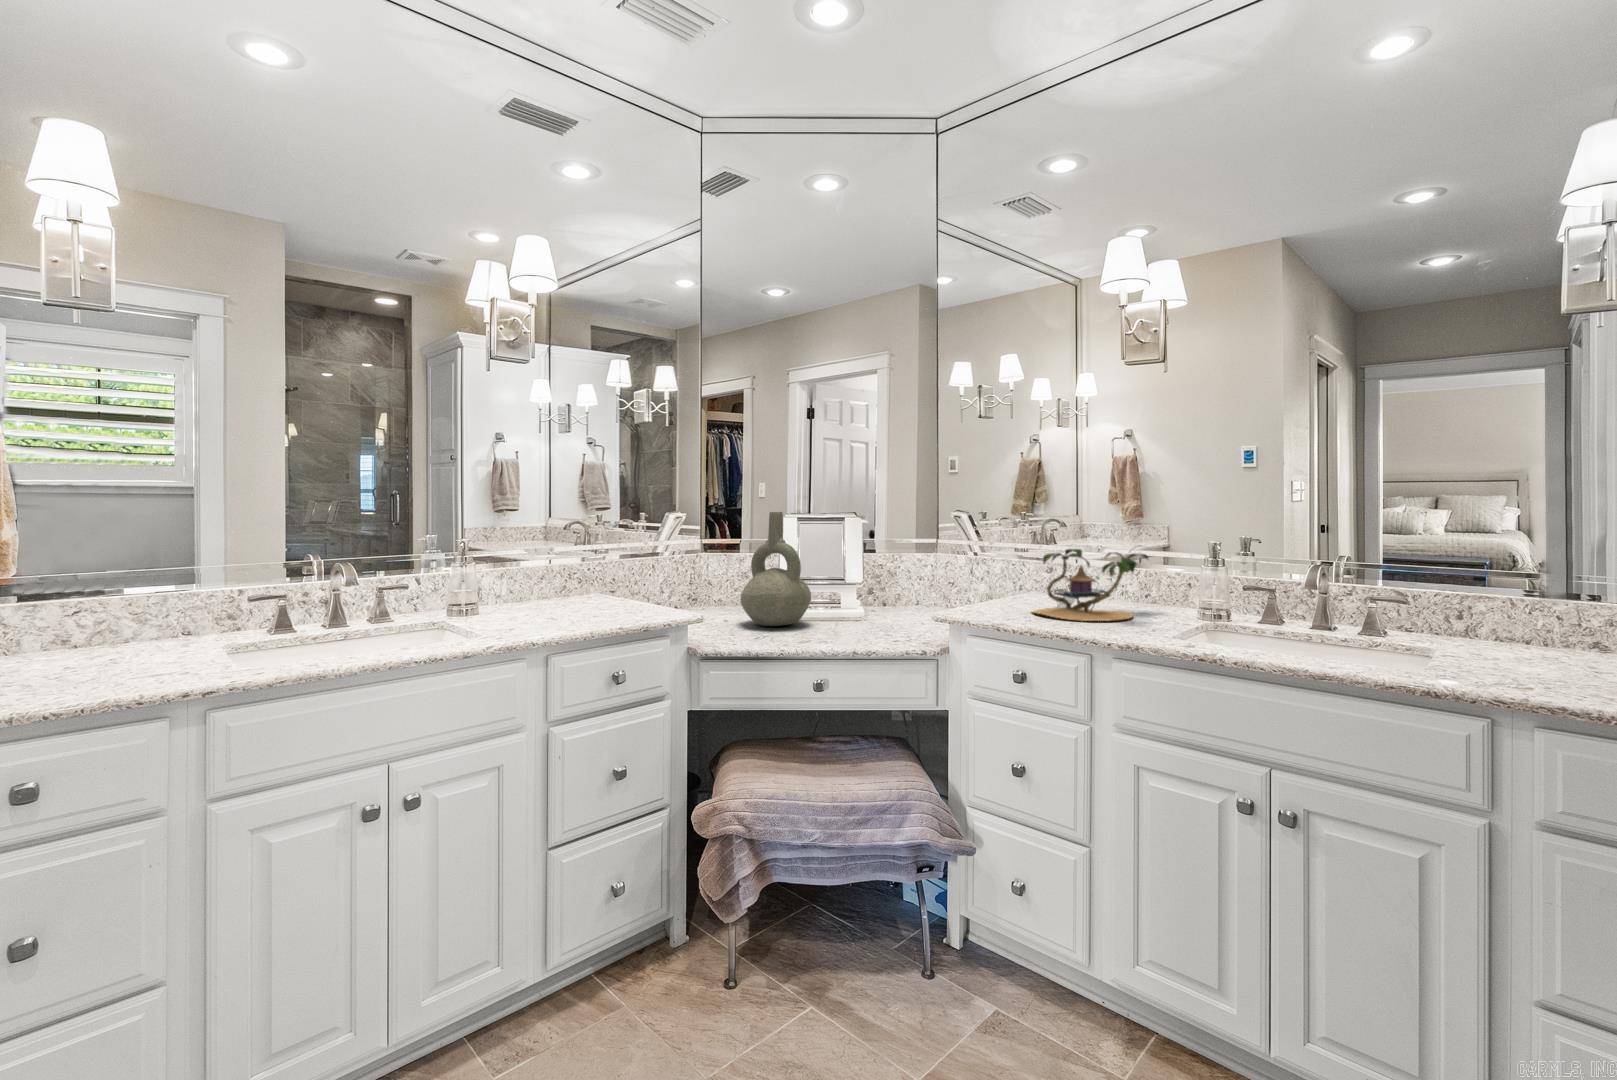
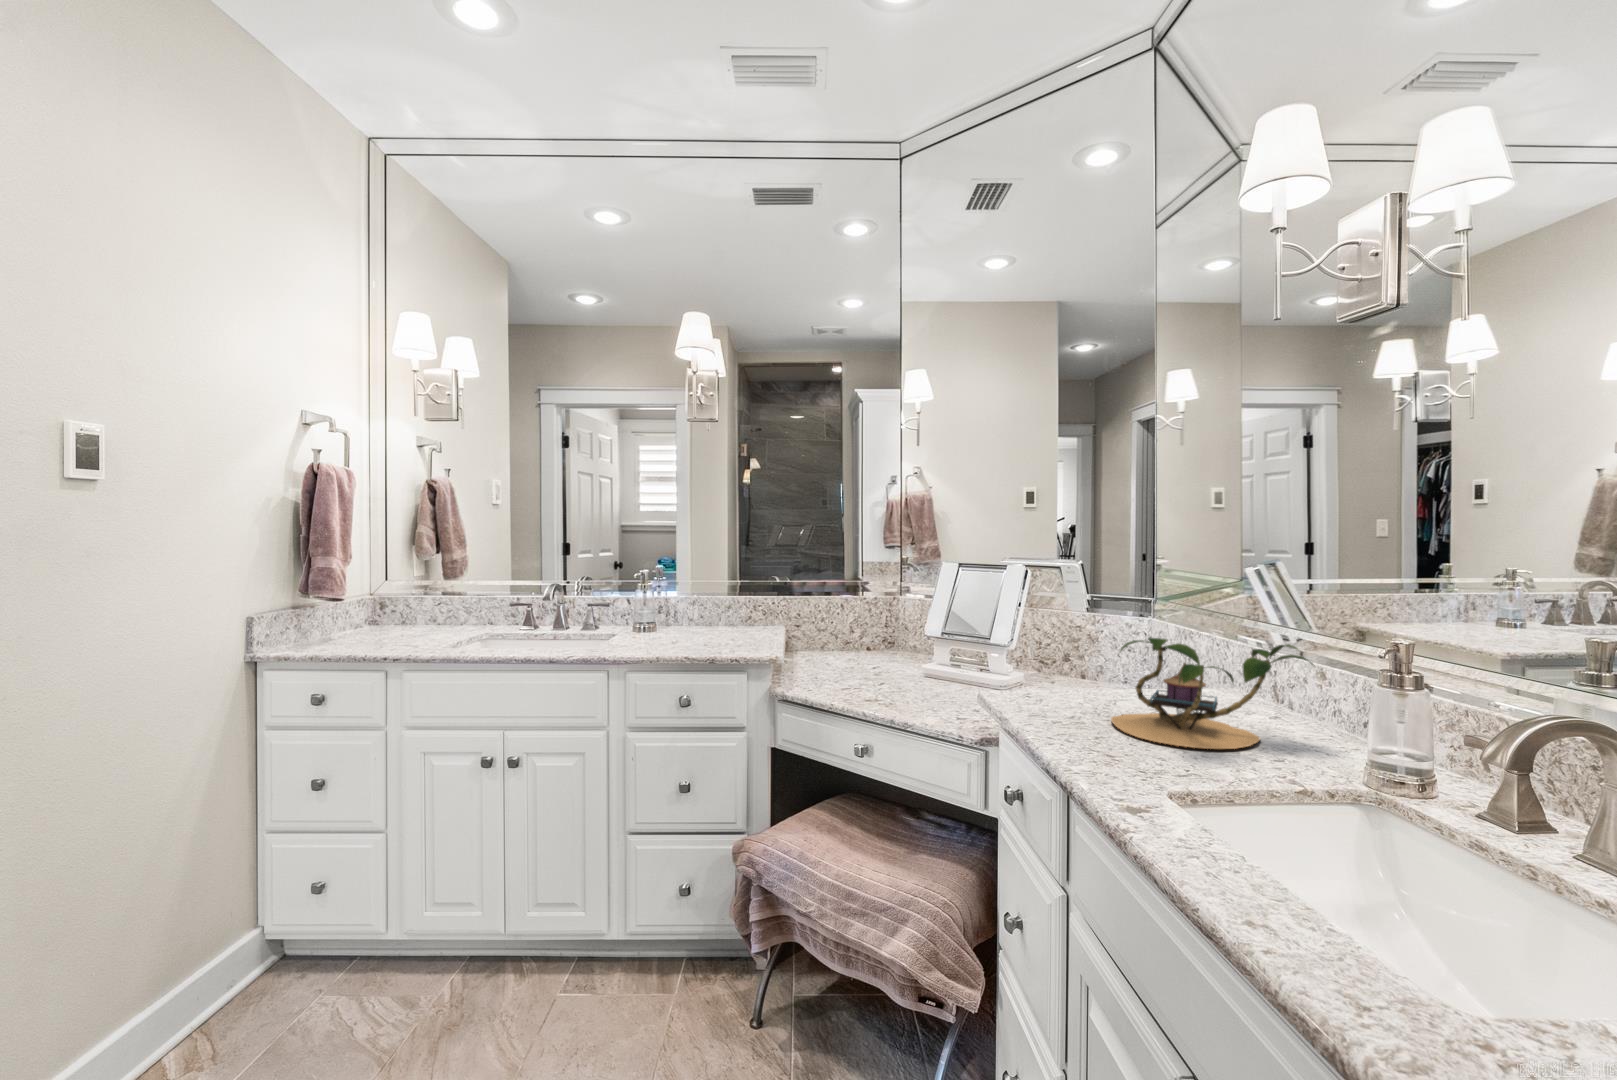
decorative vase: present [741,512,811,626] -> none [865,560,940,681]

